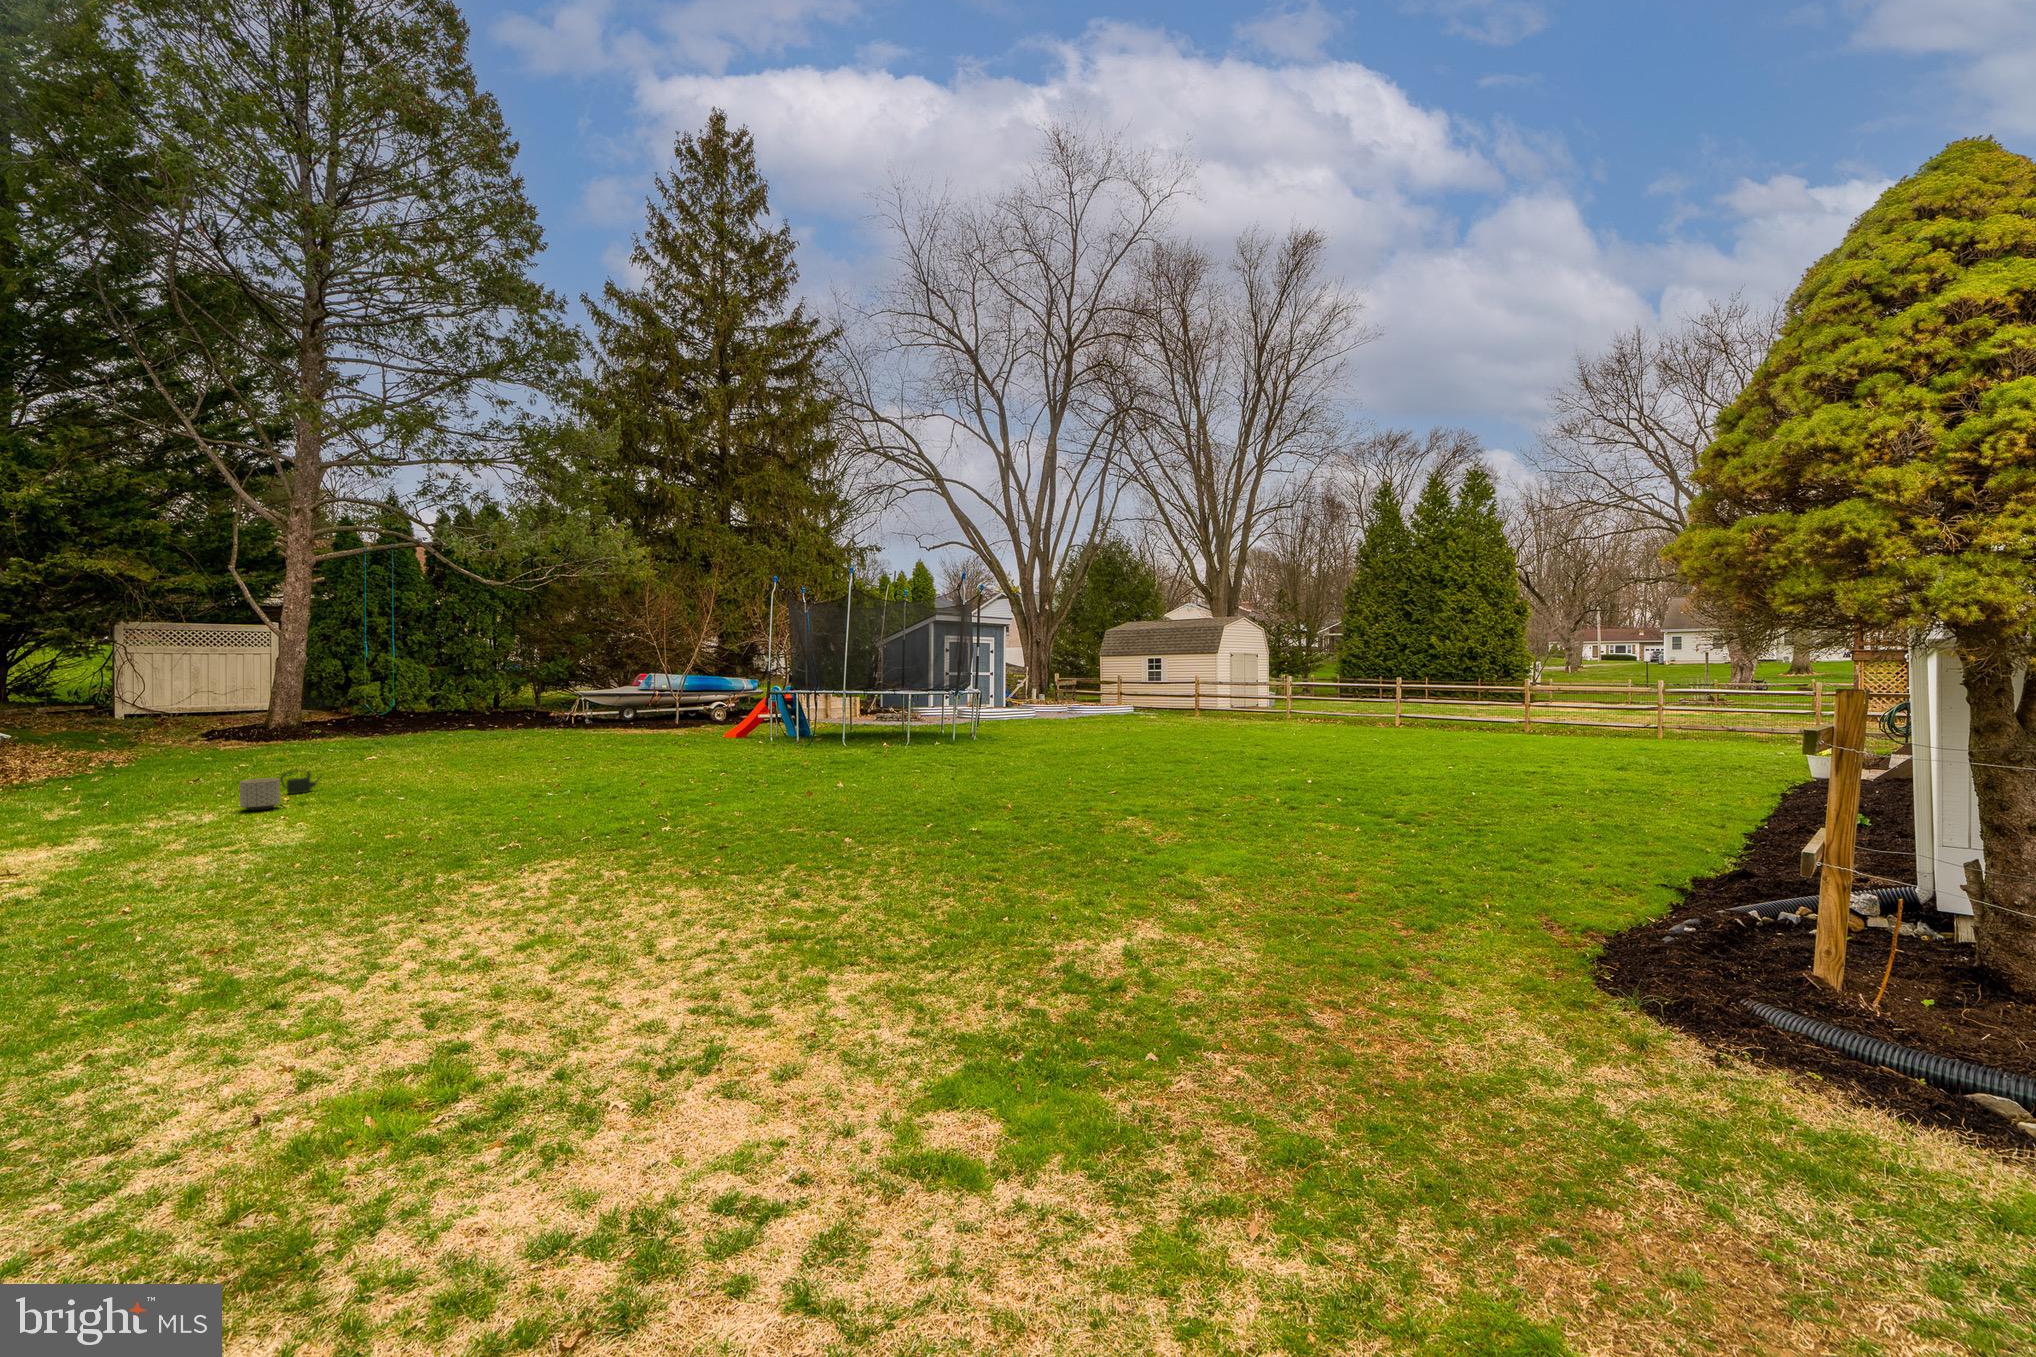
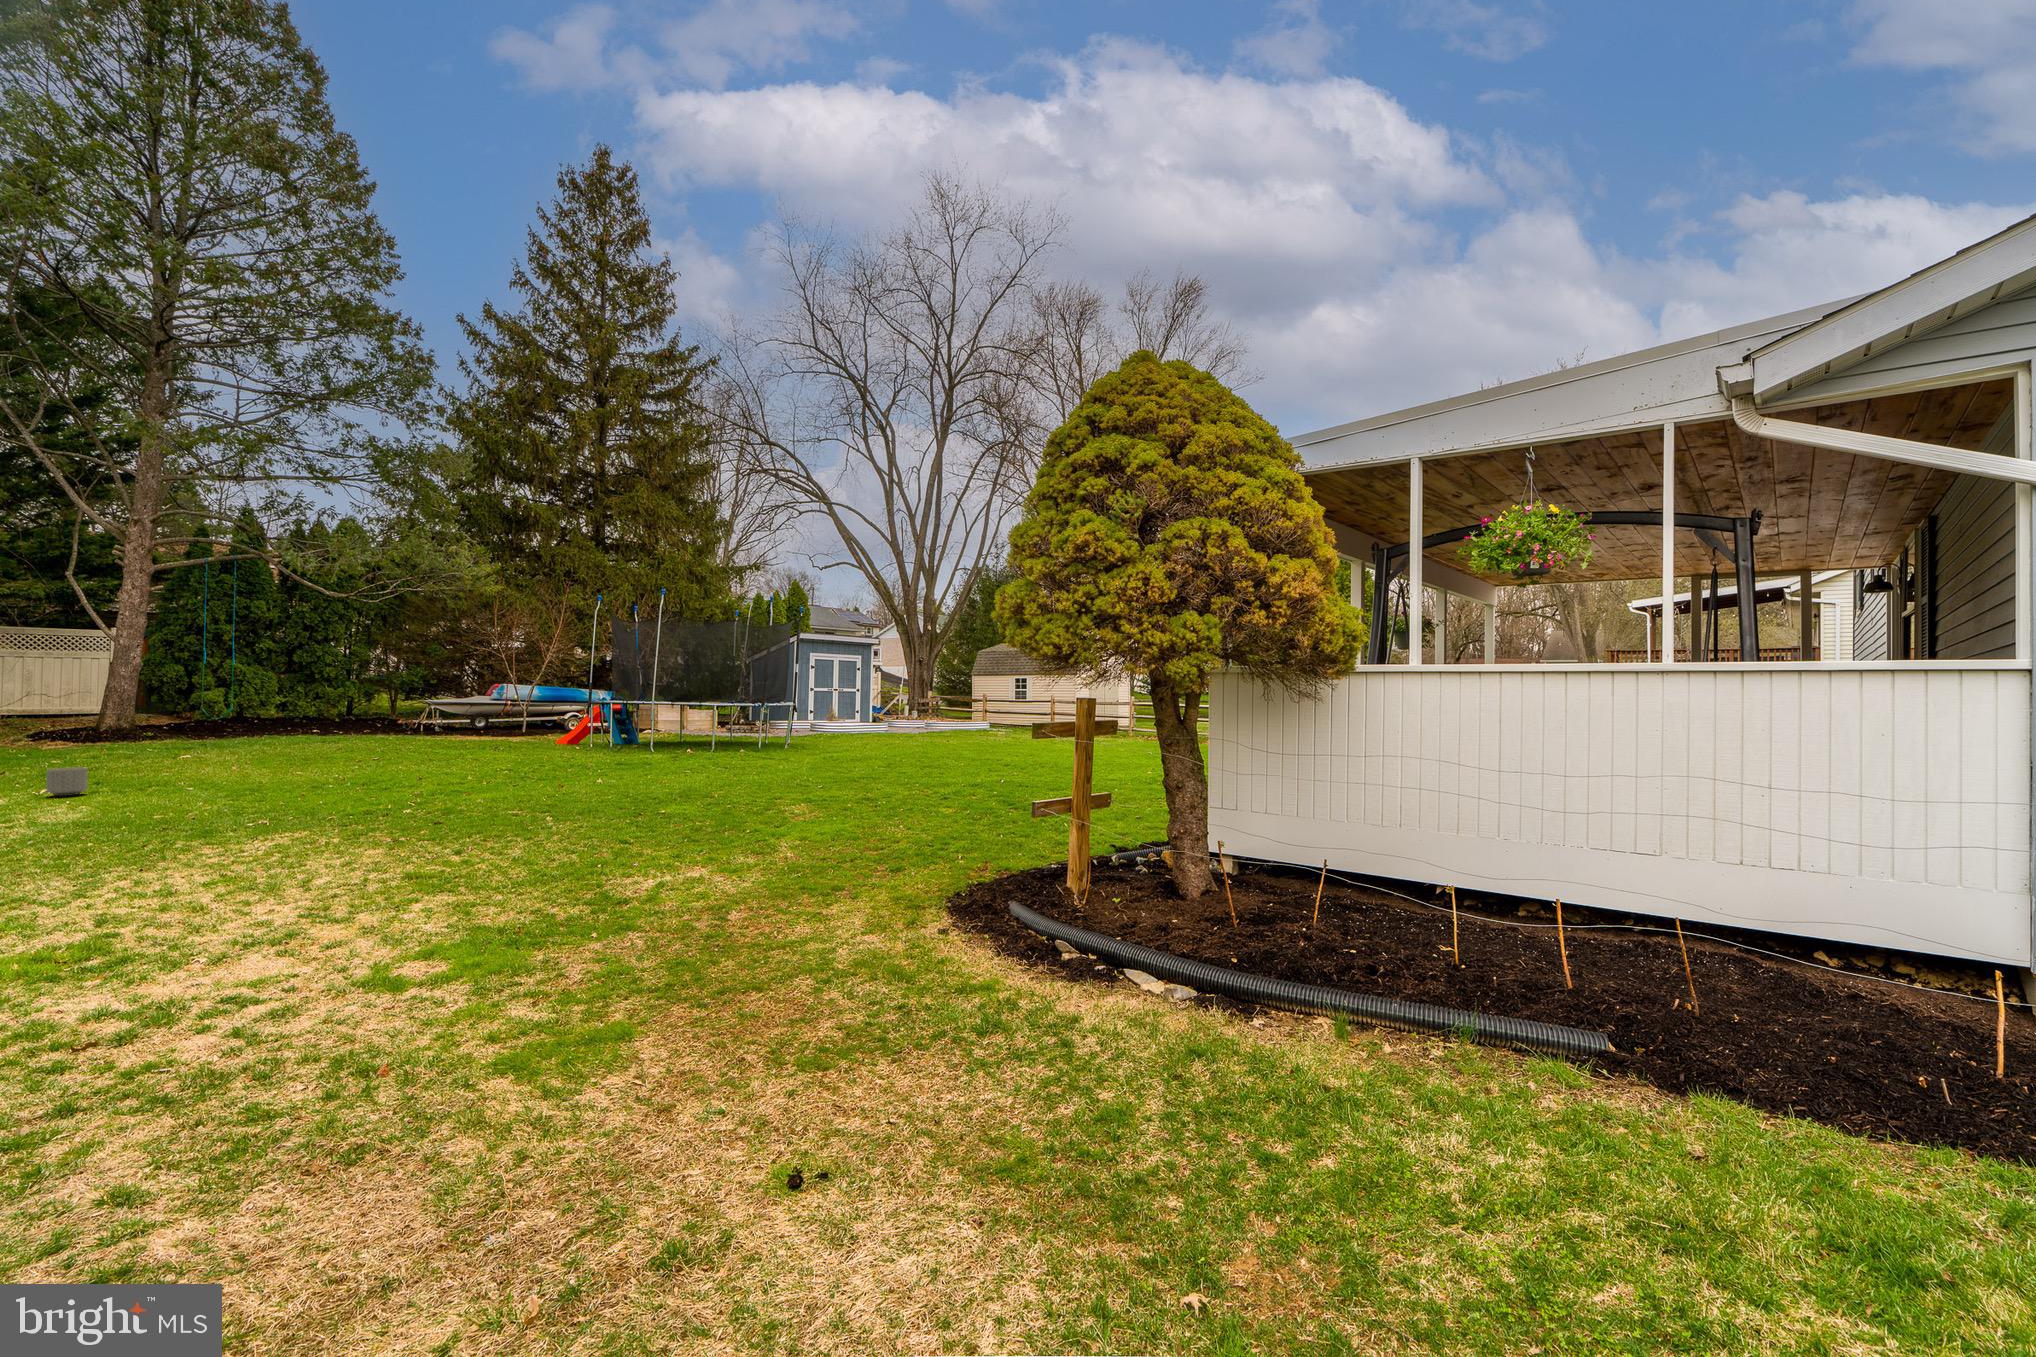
watering can: present [280,771,321,794] -> none [91,762,138,784]

